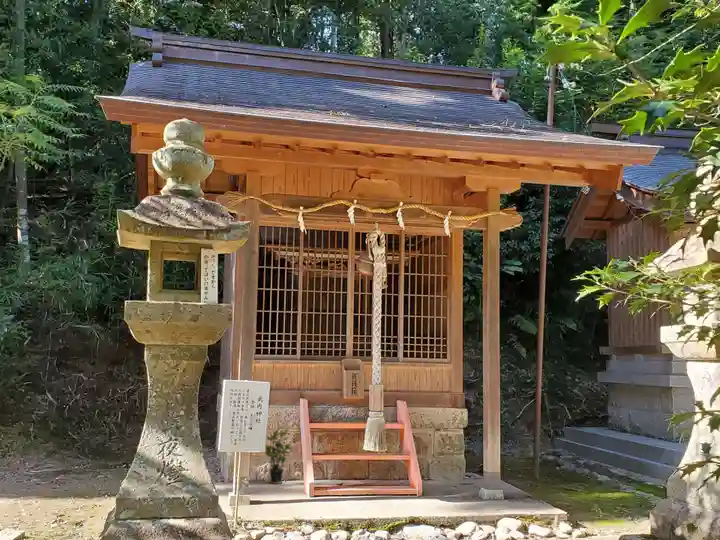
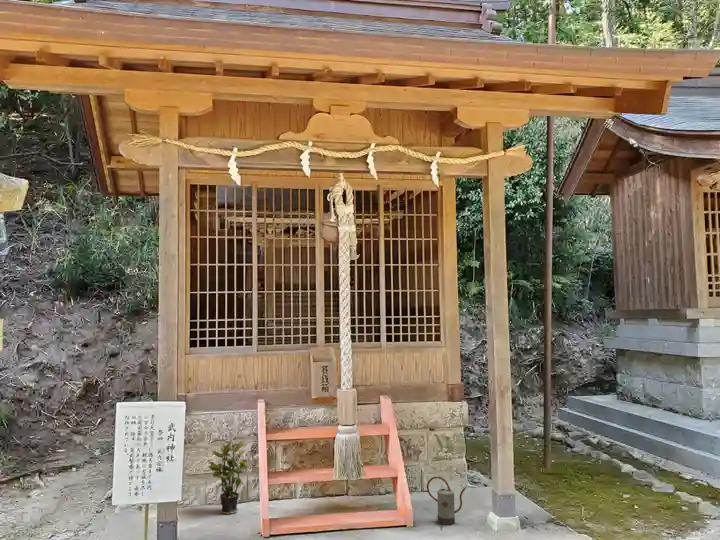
watering can: none [429,461,459,497] -> present [427,477,466,525]

